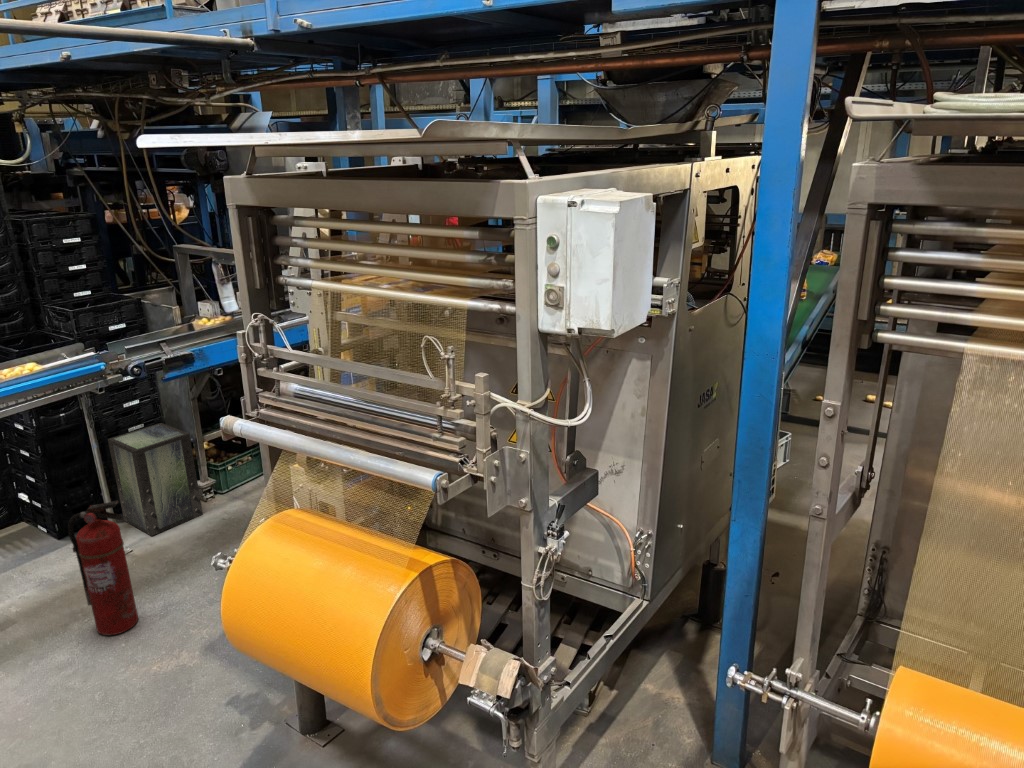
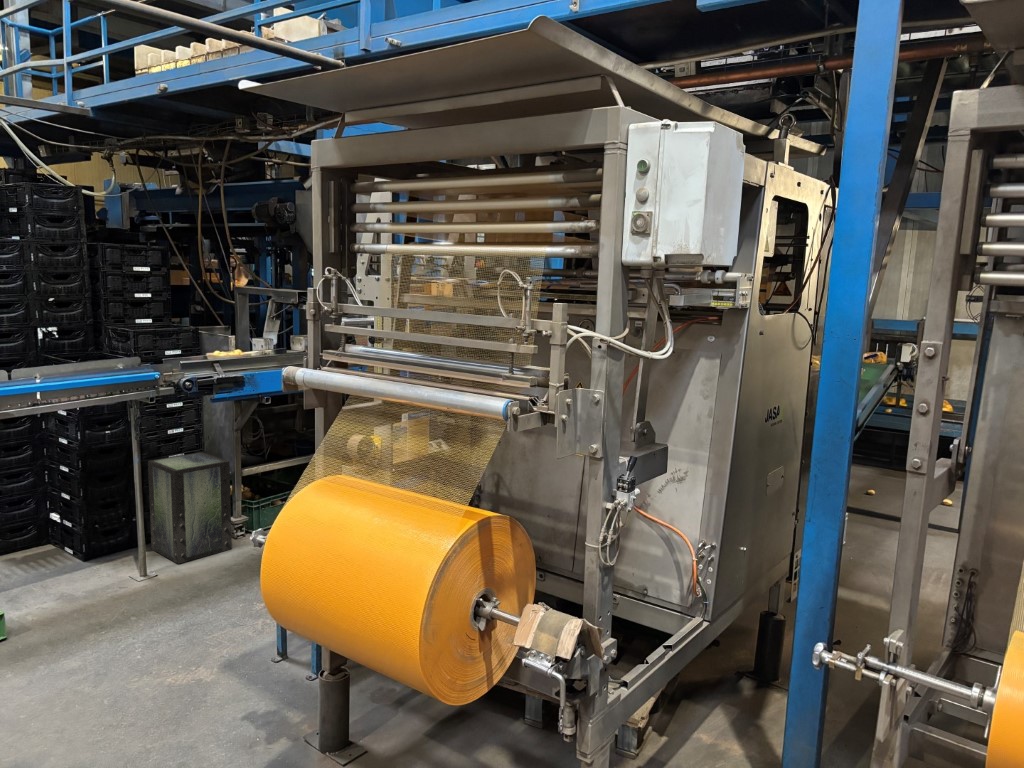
fire extinguisher: present [68,501,138,635] -> none [101,501,158,648]

